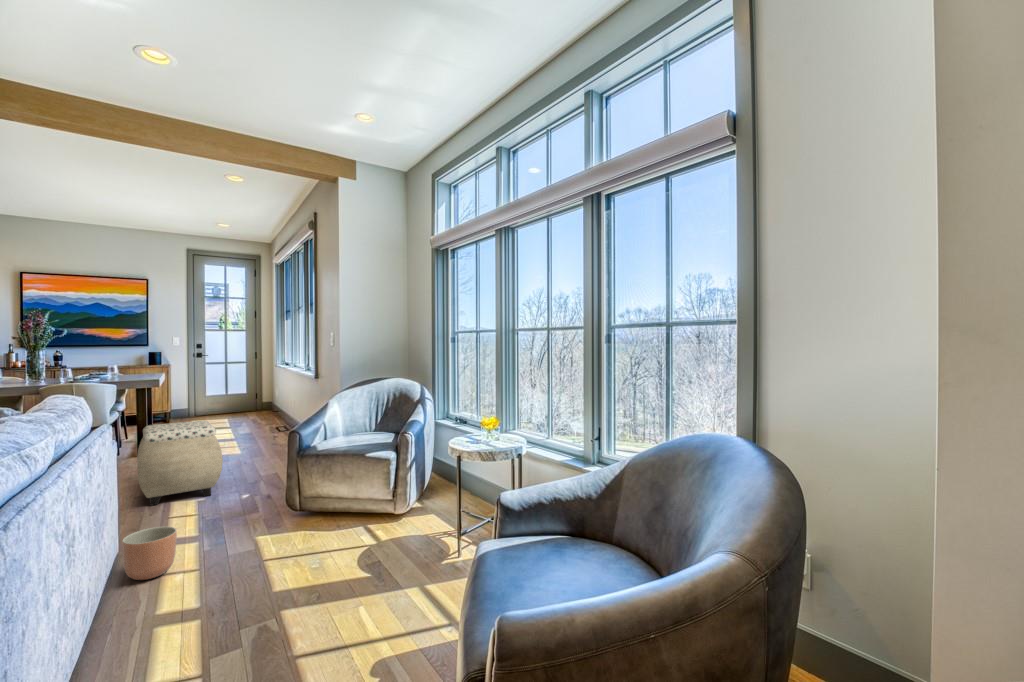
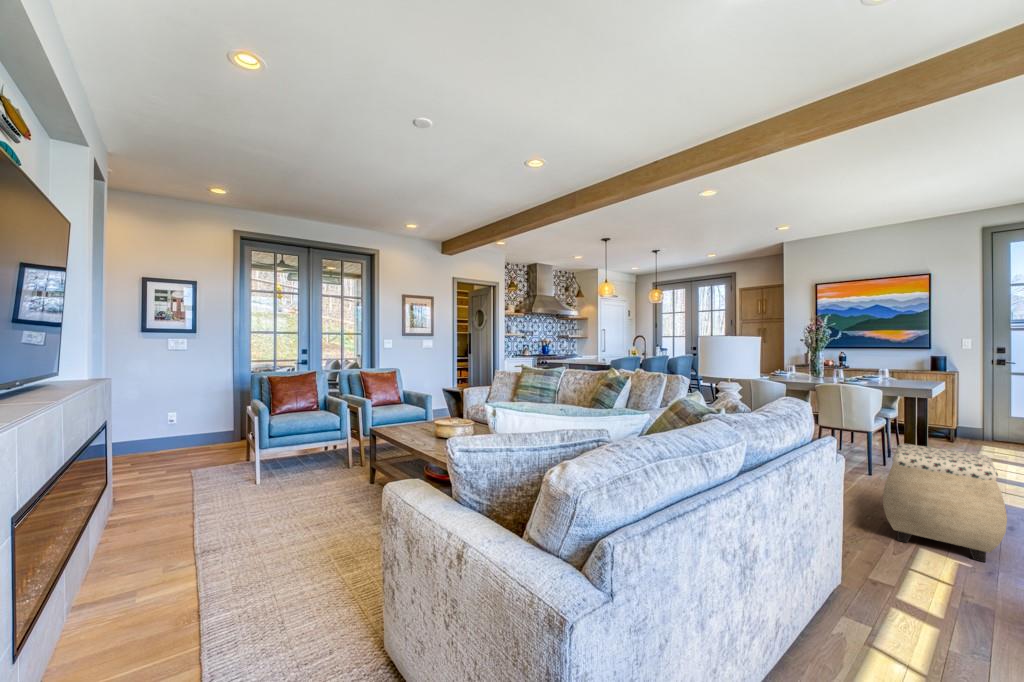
planter: present [122,527,177,580] -> none [837,573,905,645]

